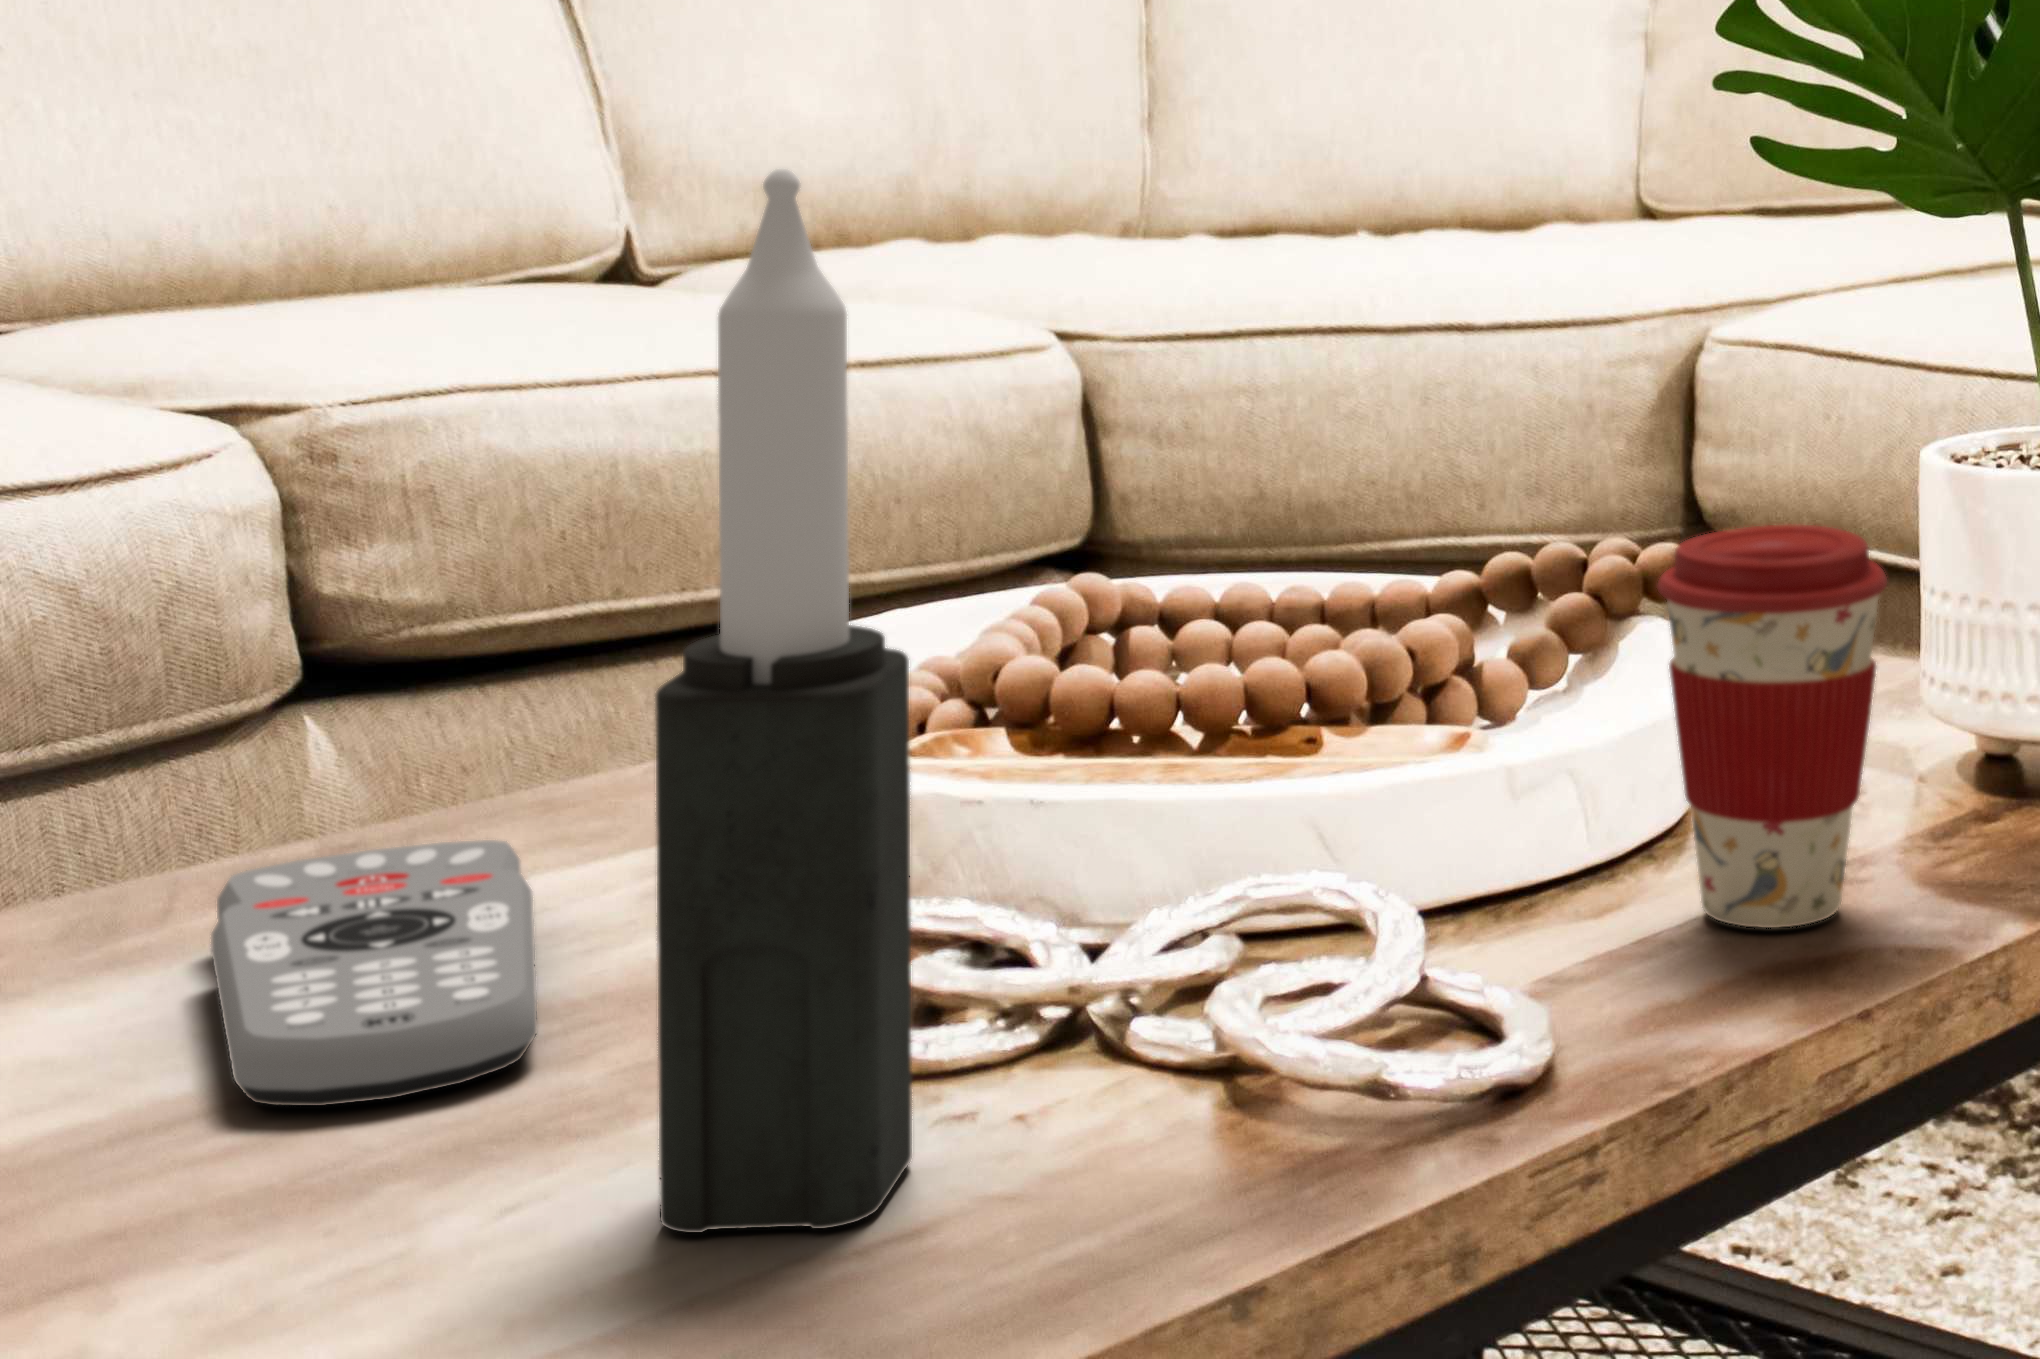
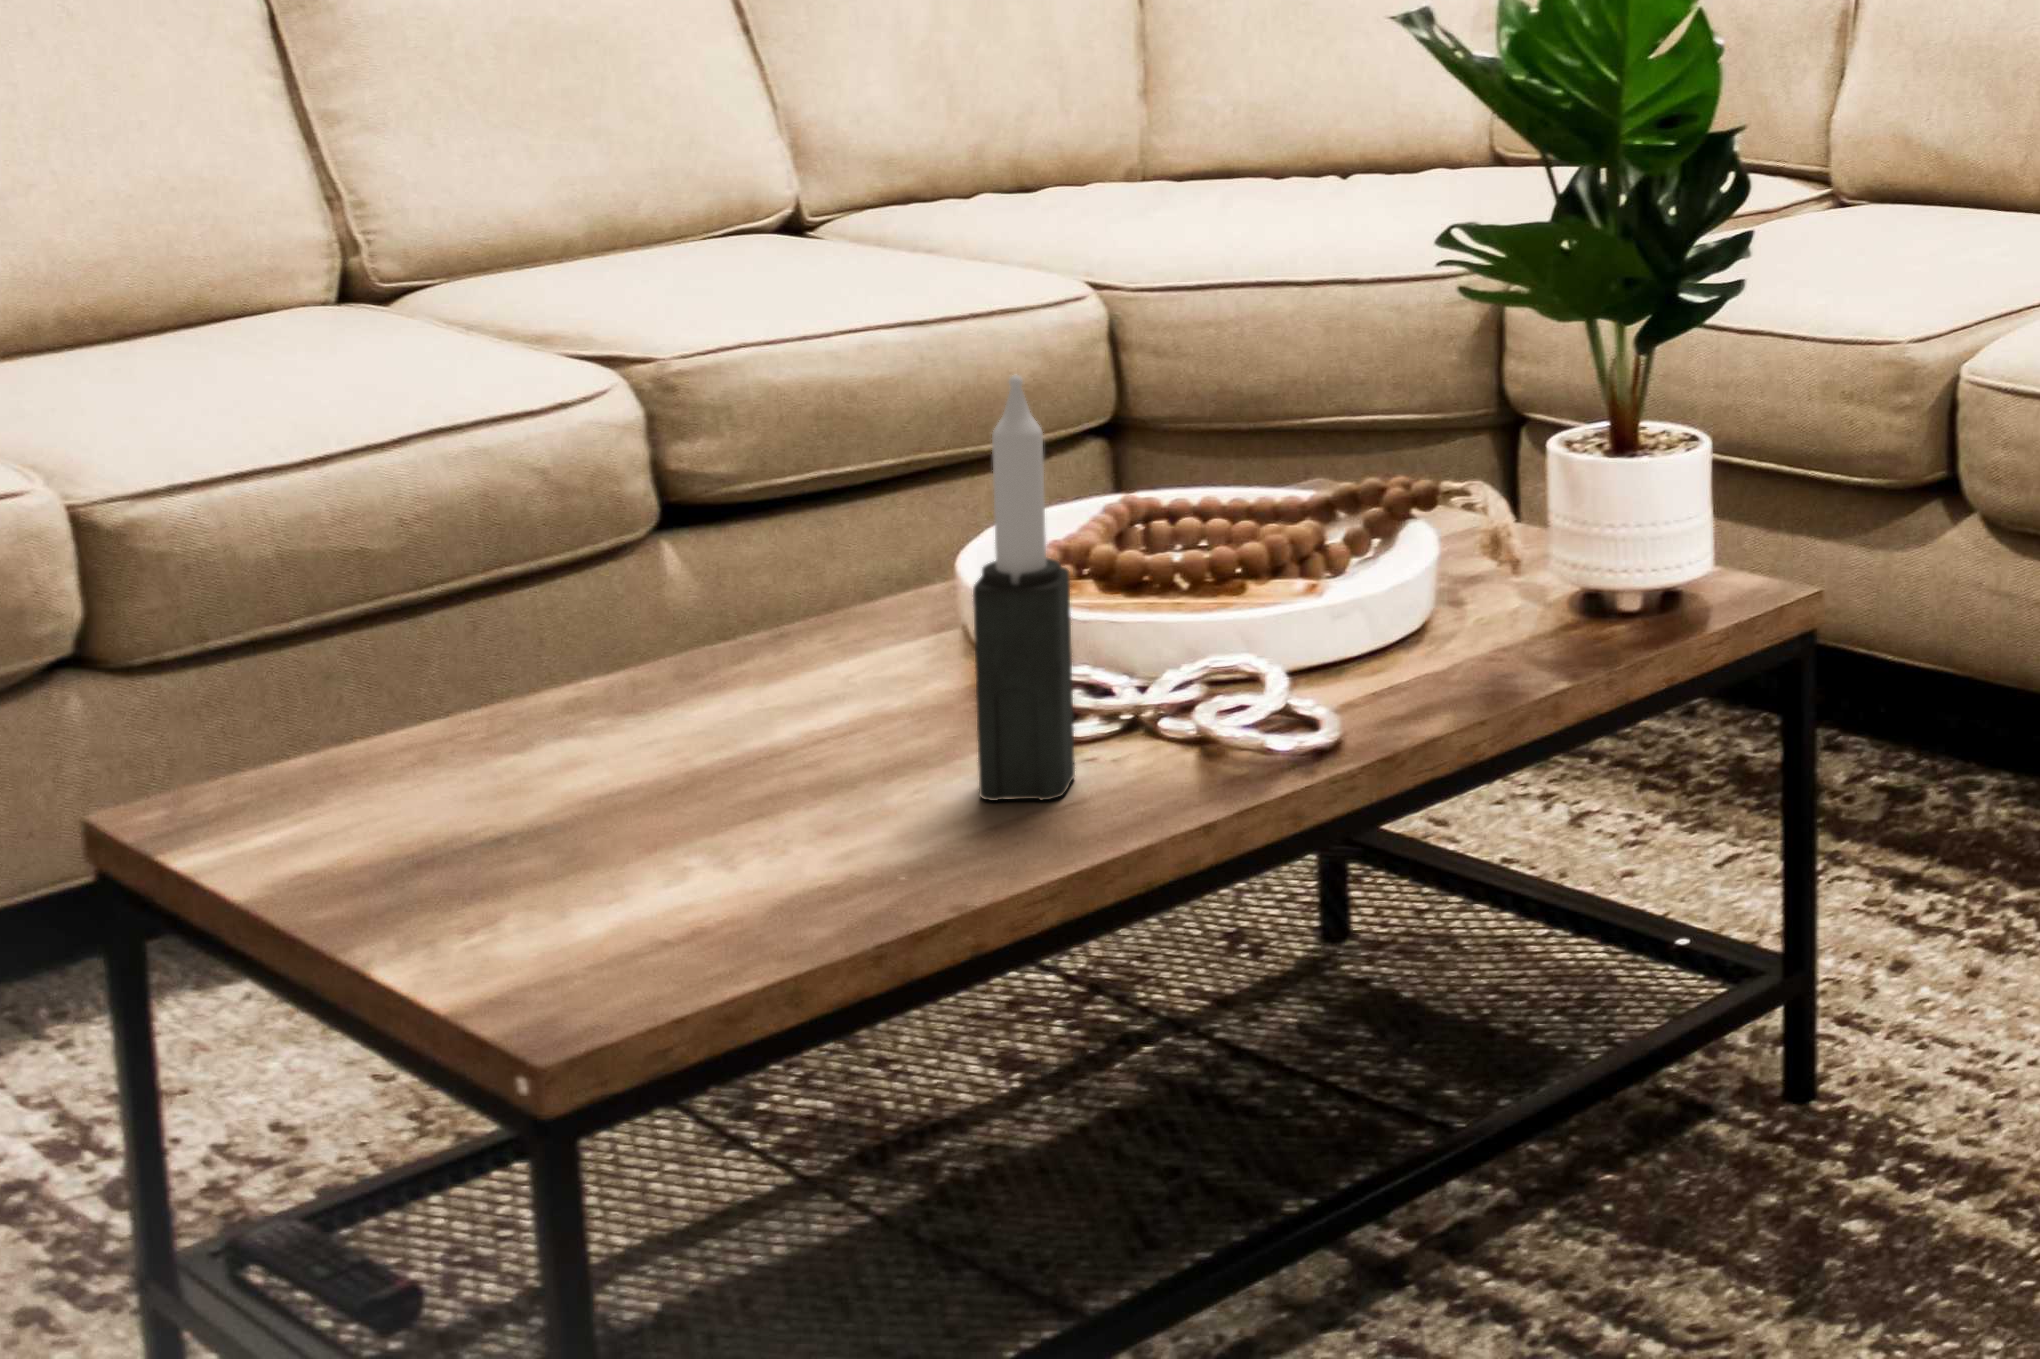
coffee cup: present [1658,524,1887,928] -> none [1402,490,1512,684]
remote control: present [211,840,537,1106] -> none [744,632,907,750]

